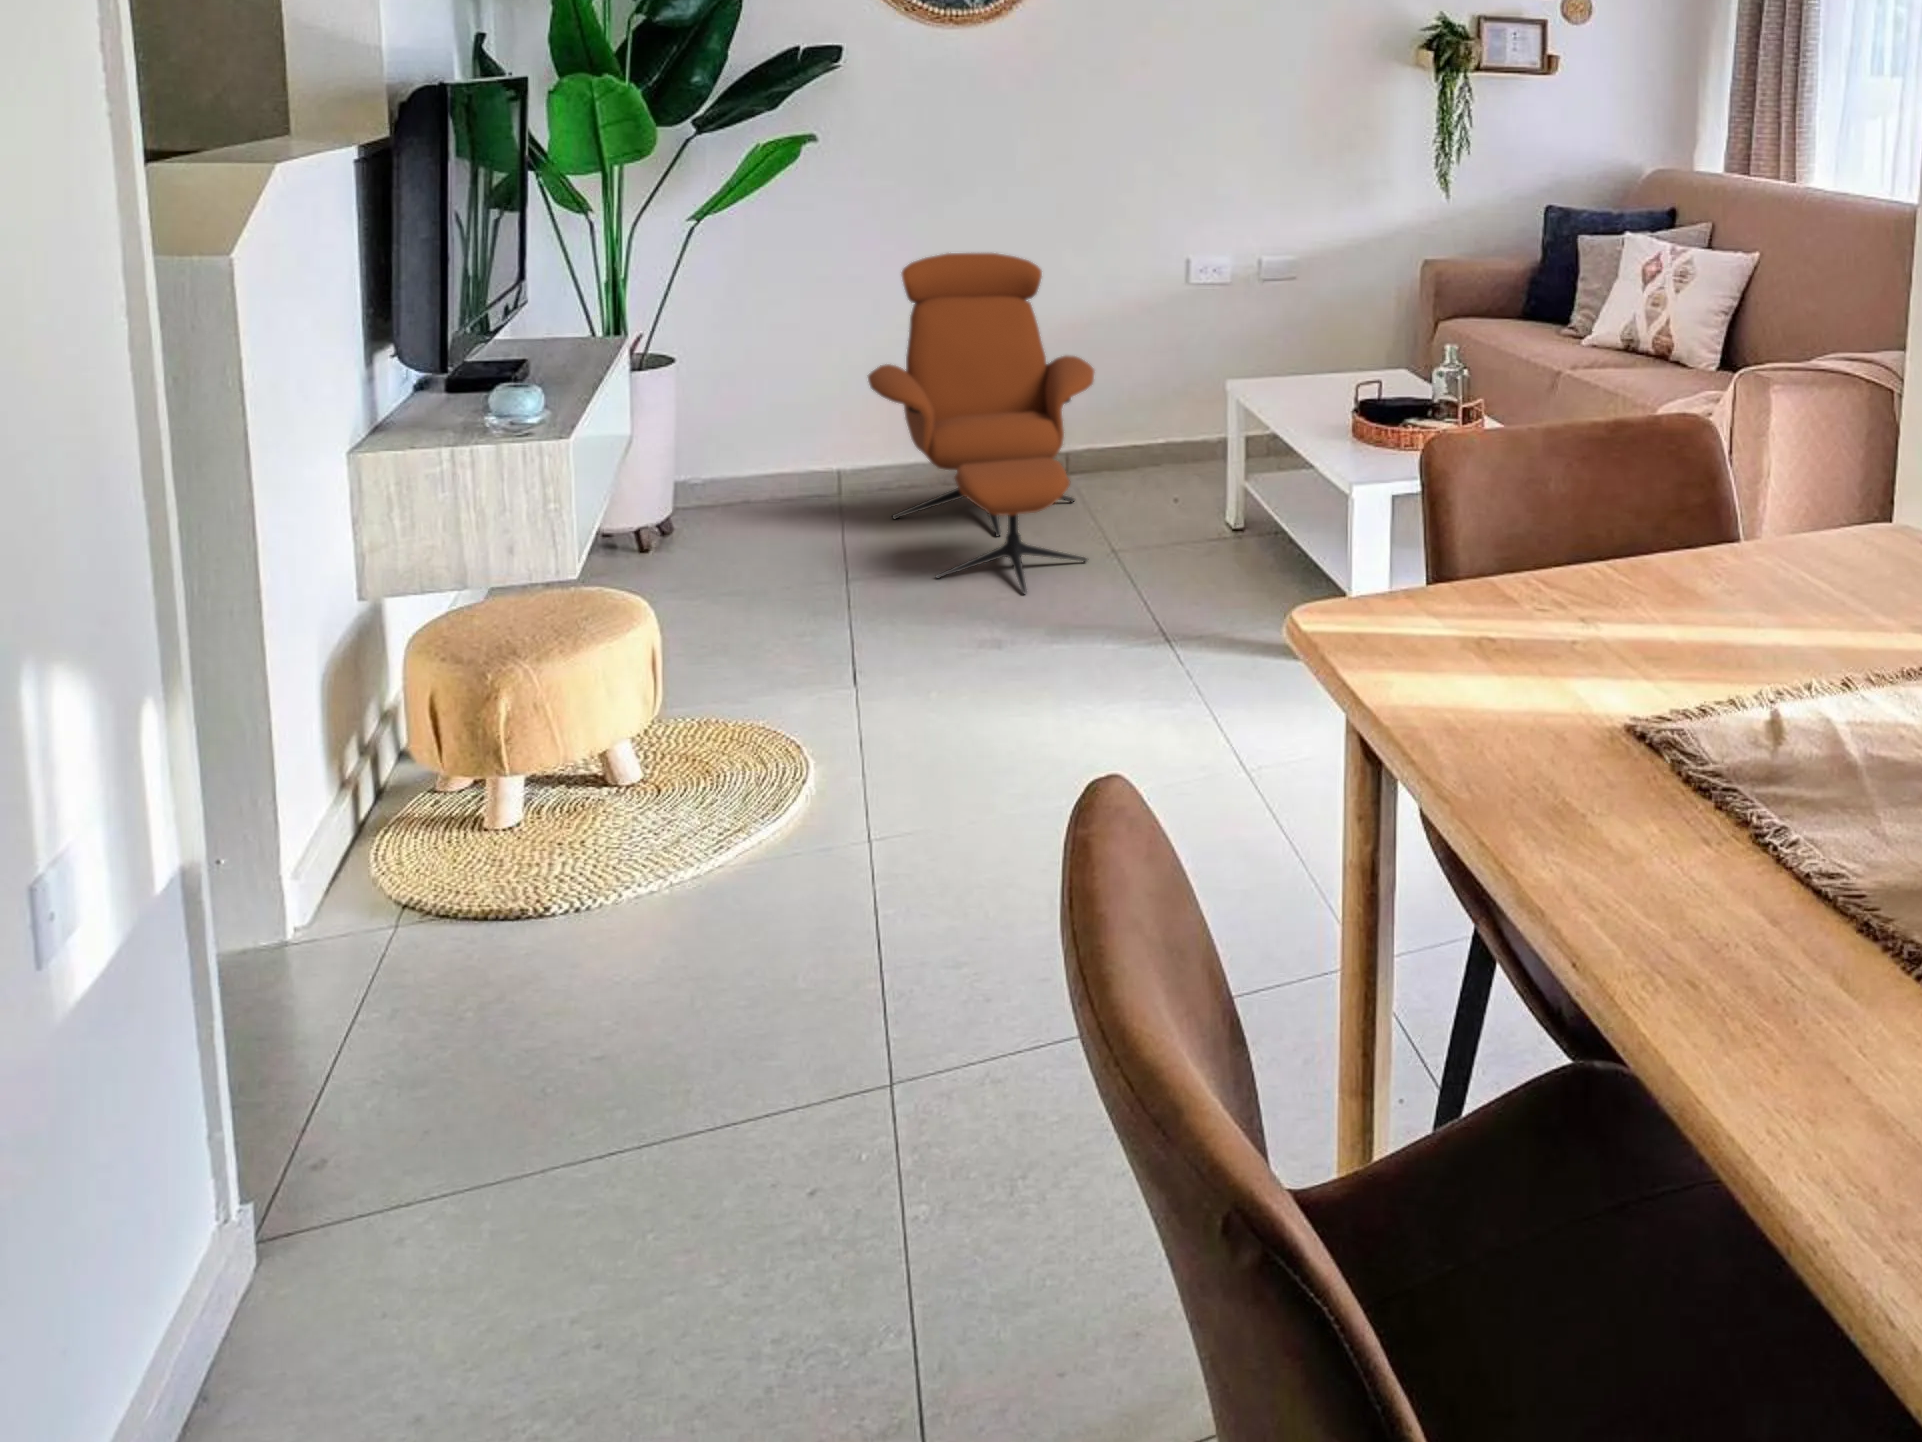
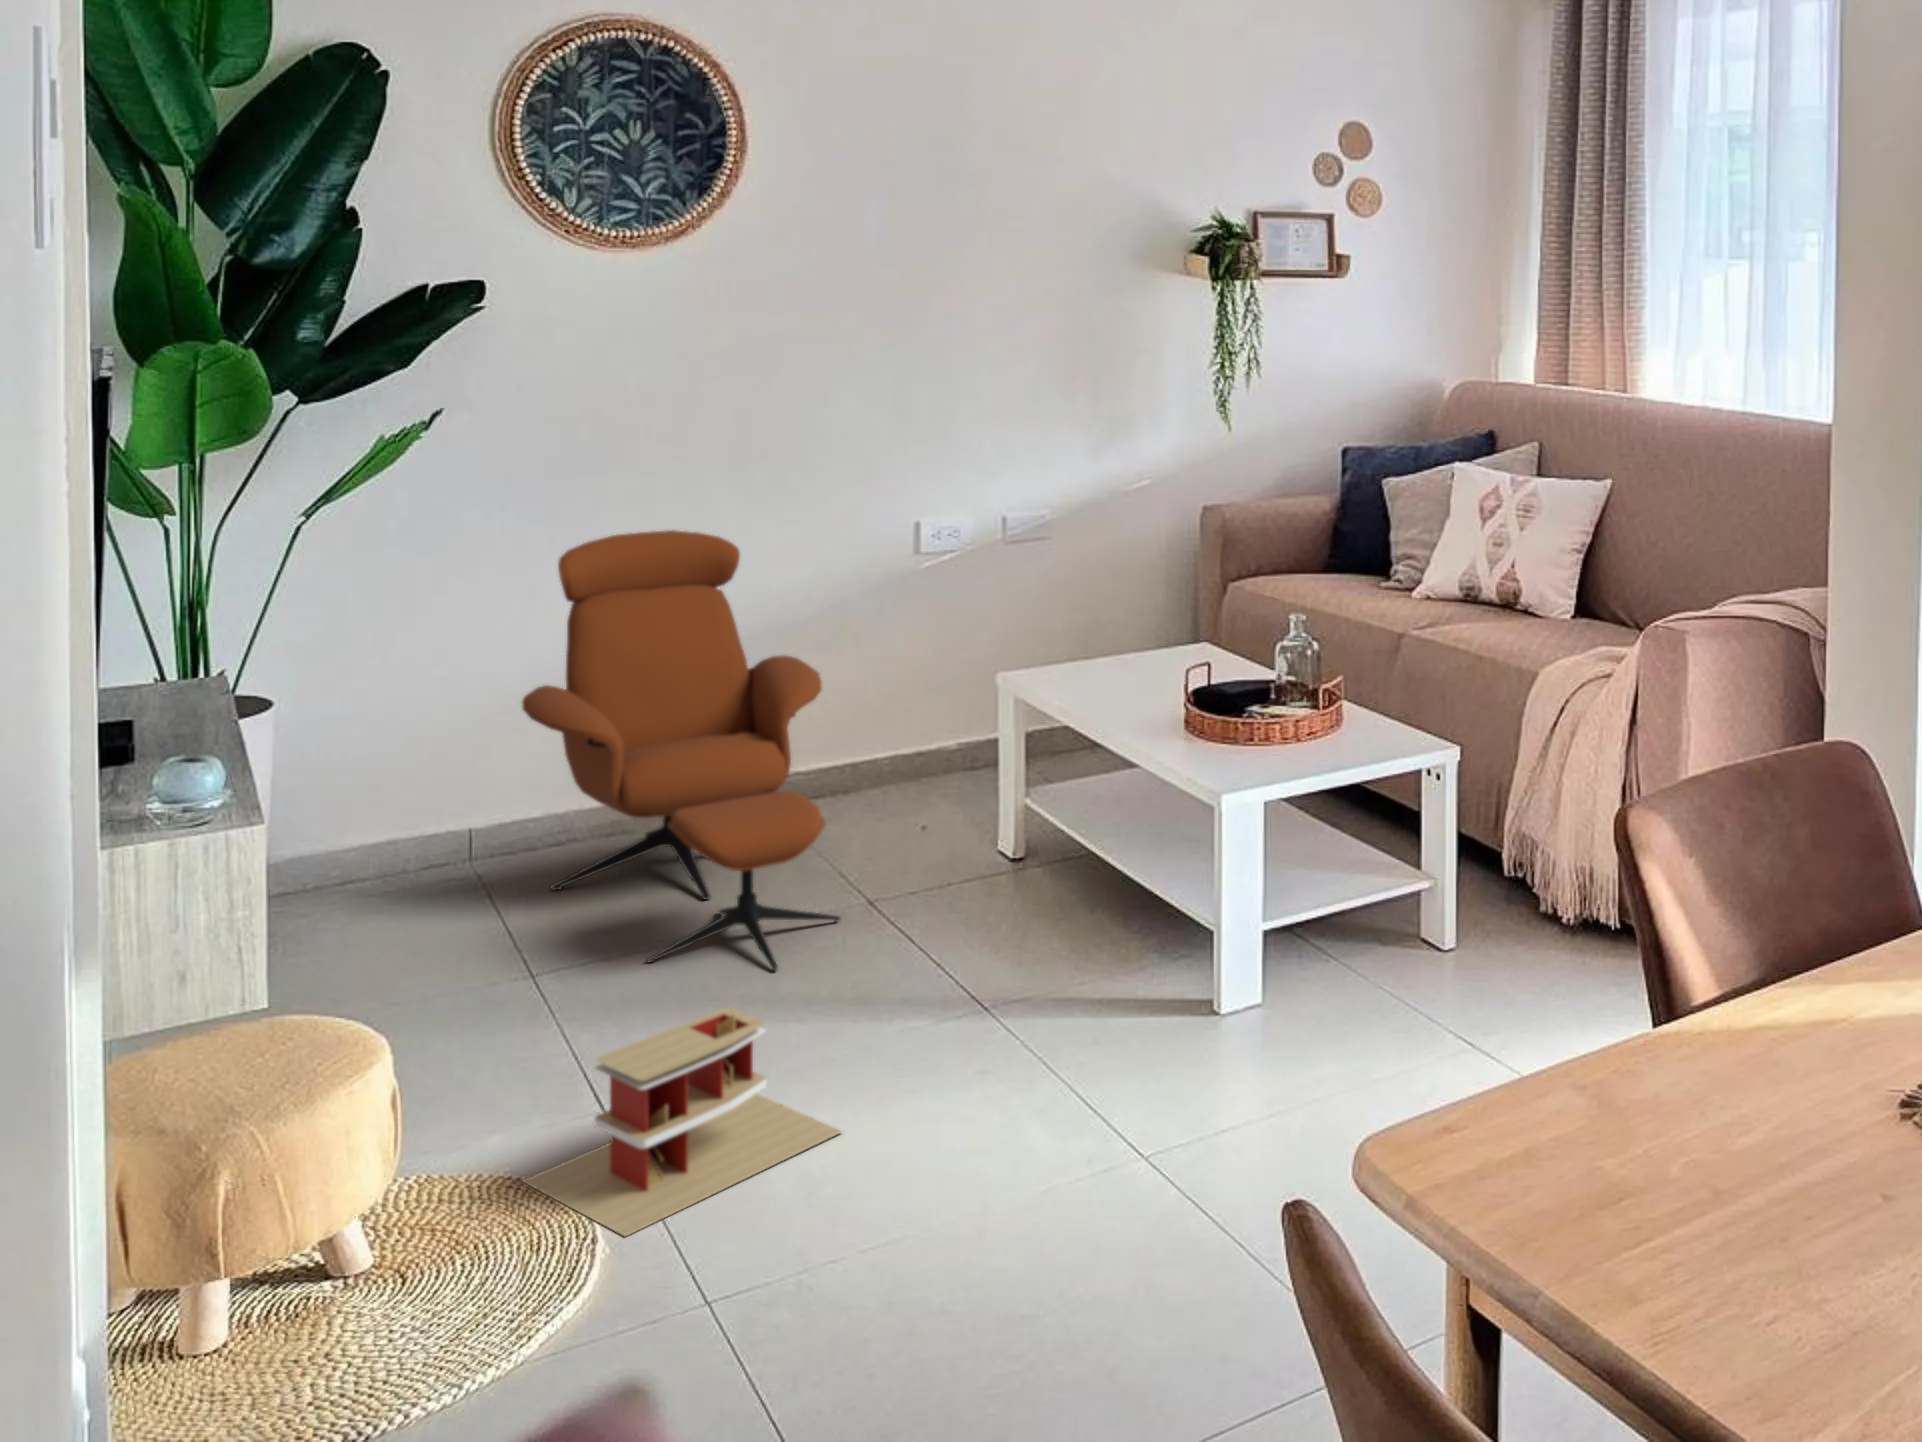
toy house: none [777,616,1023,782] -> present [523,1007,841,1236]

